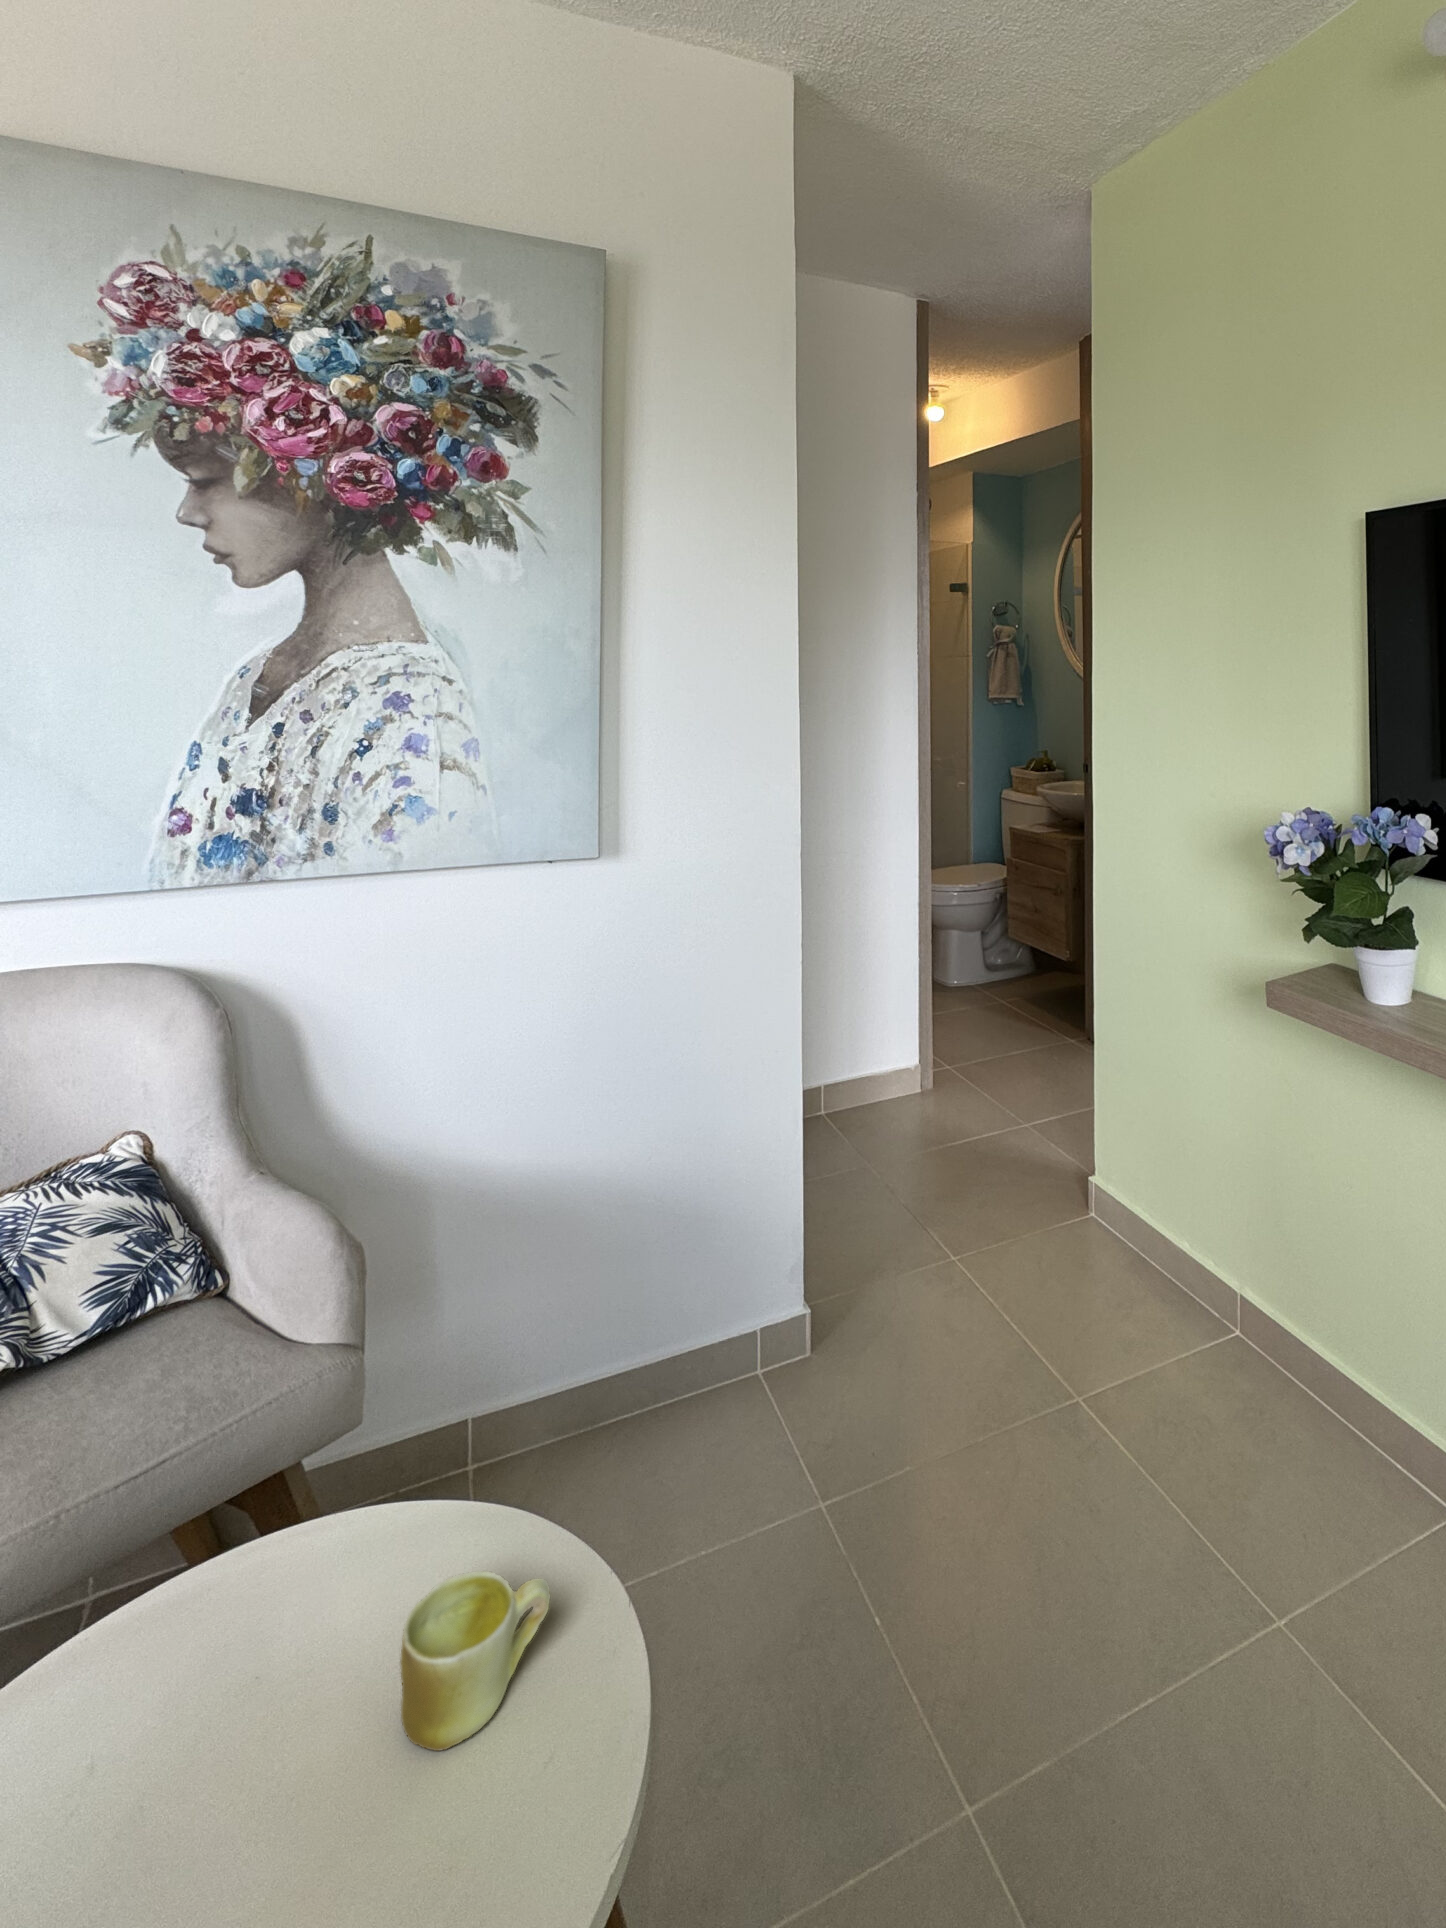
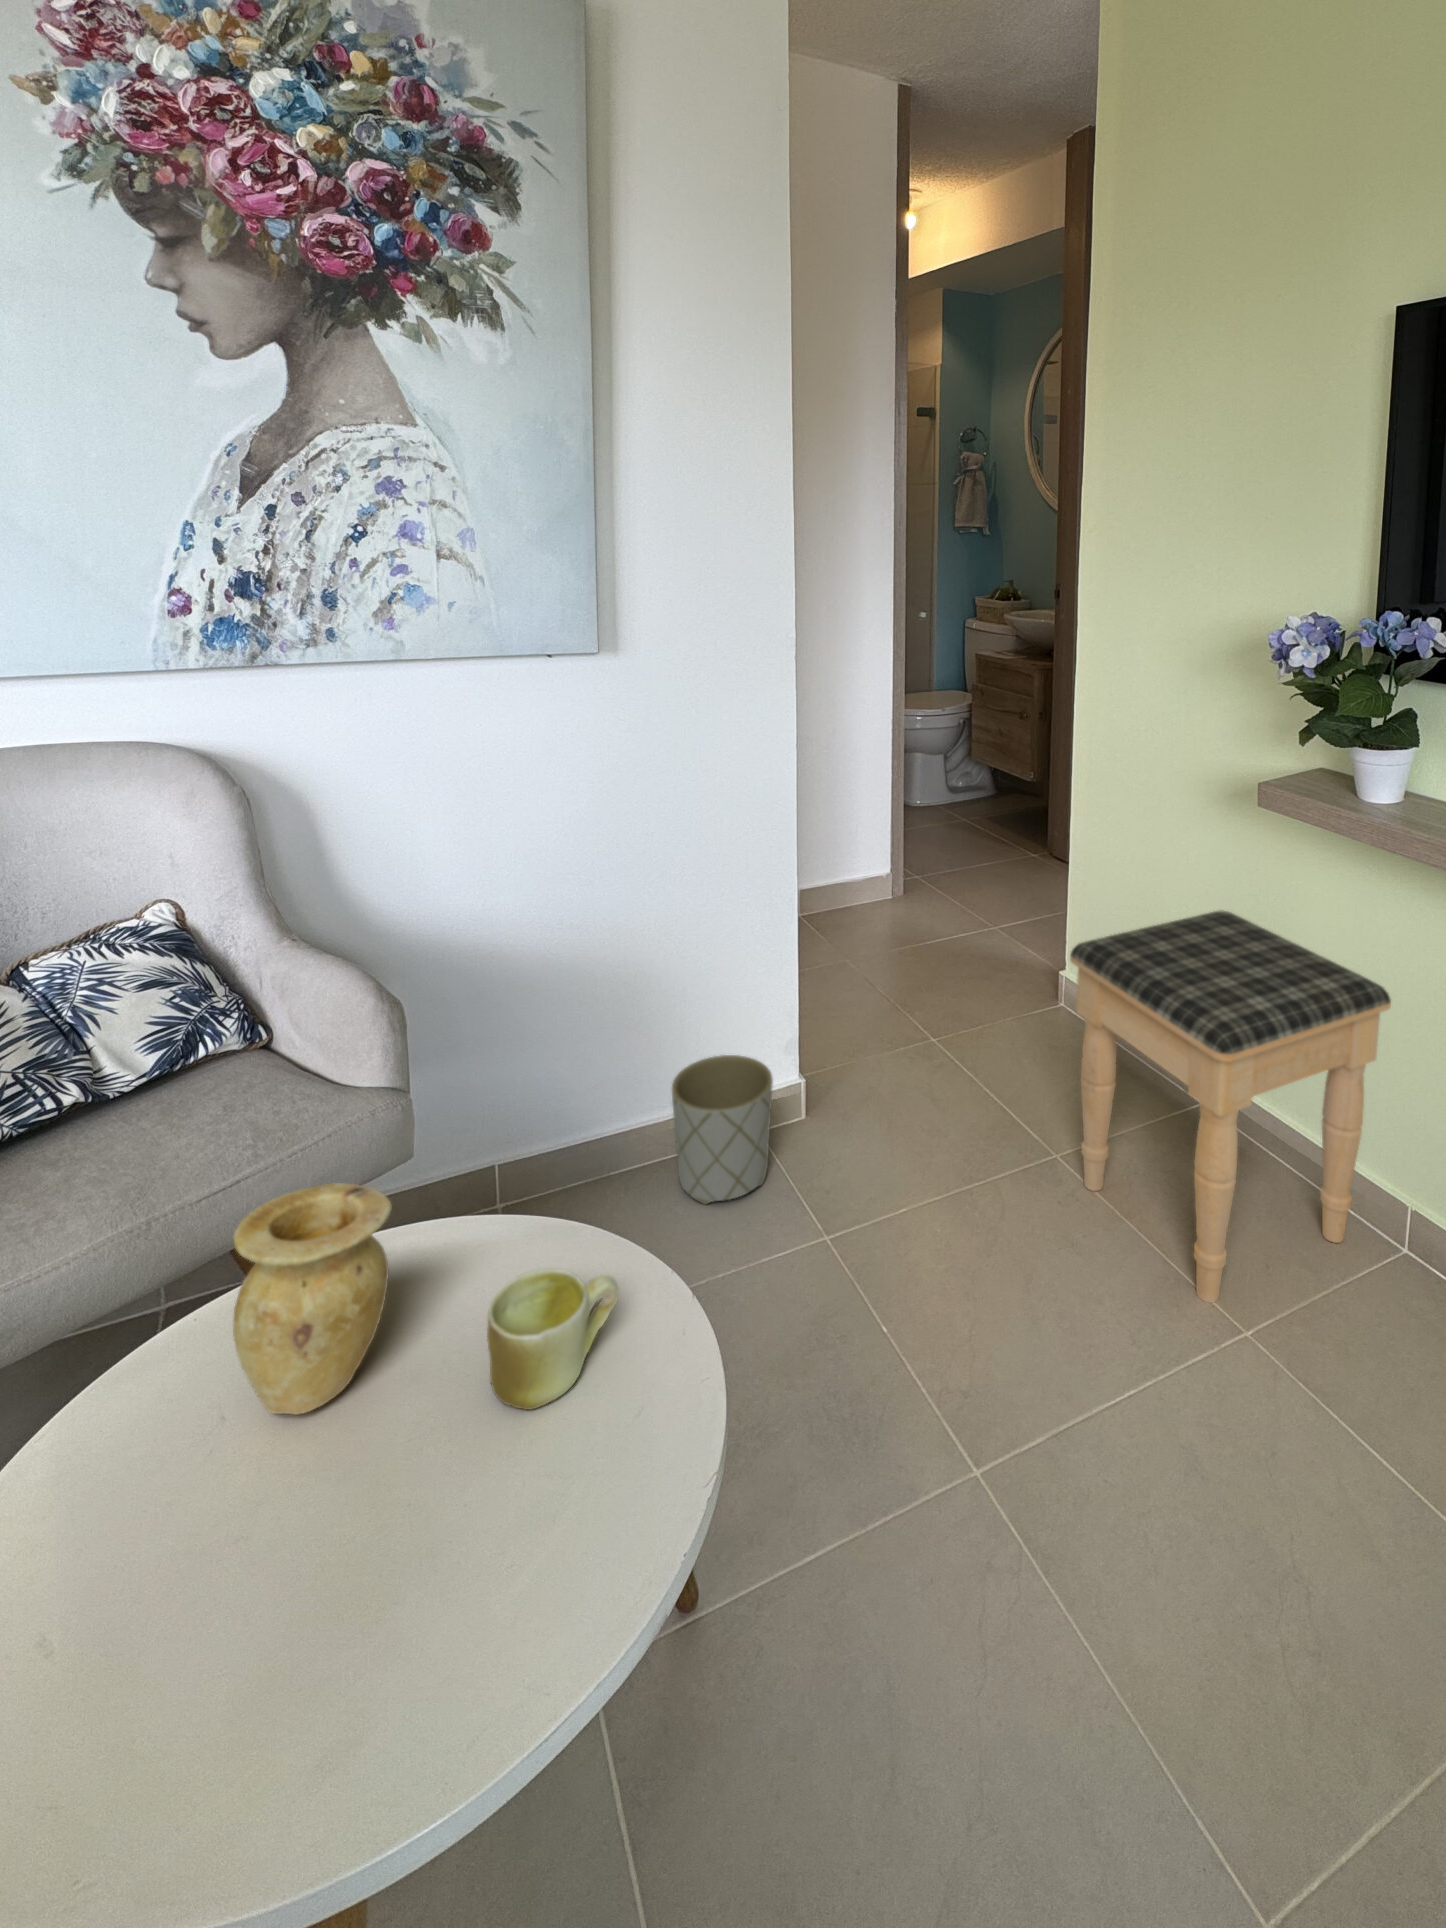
footstool: none [1081,1117,1417,1586] -> present [1070,910,1391,1303]
planter: none [660,1287,769,1466] -> present [672,1055,773,1204]
vase: none [124,1471,312,1760] -> present [233,1183,392,1415]

